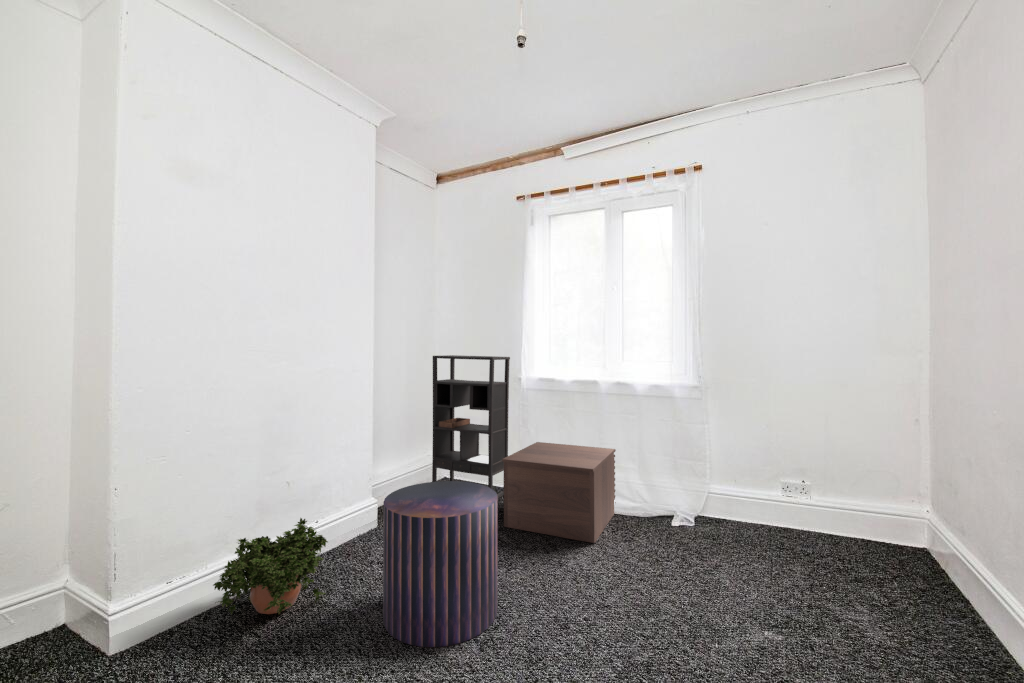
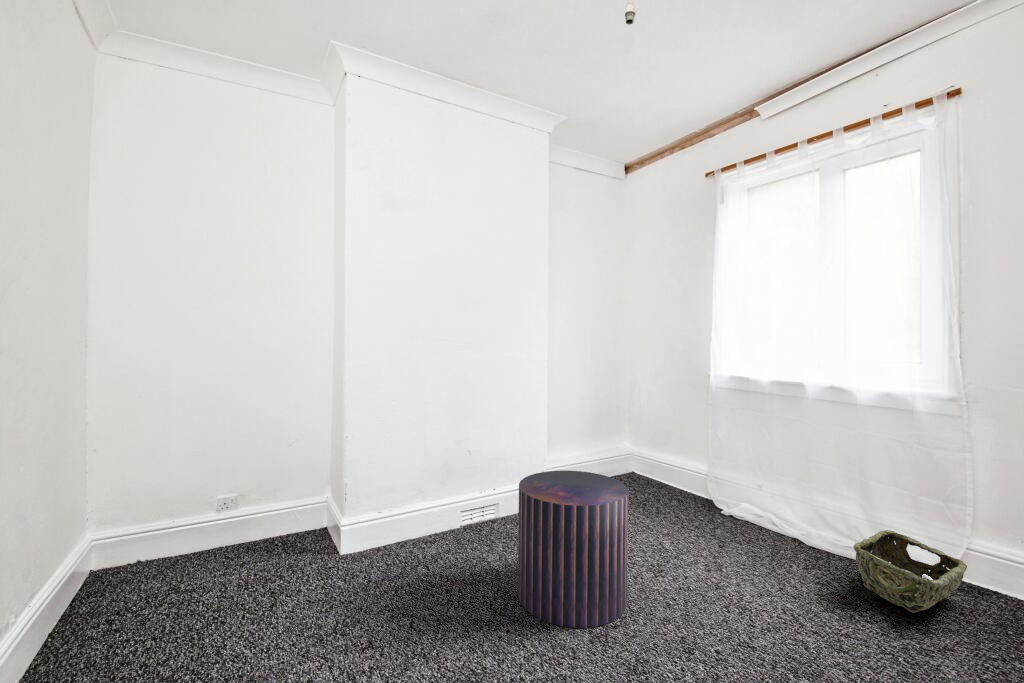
bookshelf: present [432,355,510,498] -> none [610,349,696,505]
nightstand: present [502,442,616,543] -> none [669,448,824,574]
woven basket: none [649,489,709,547] -> present [853,530,967,613]
potted plant: present [213,518,328,614] -> none [403,483,487,558]

